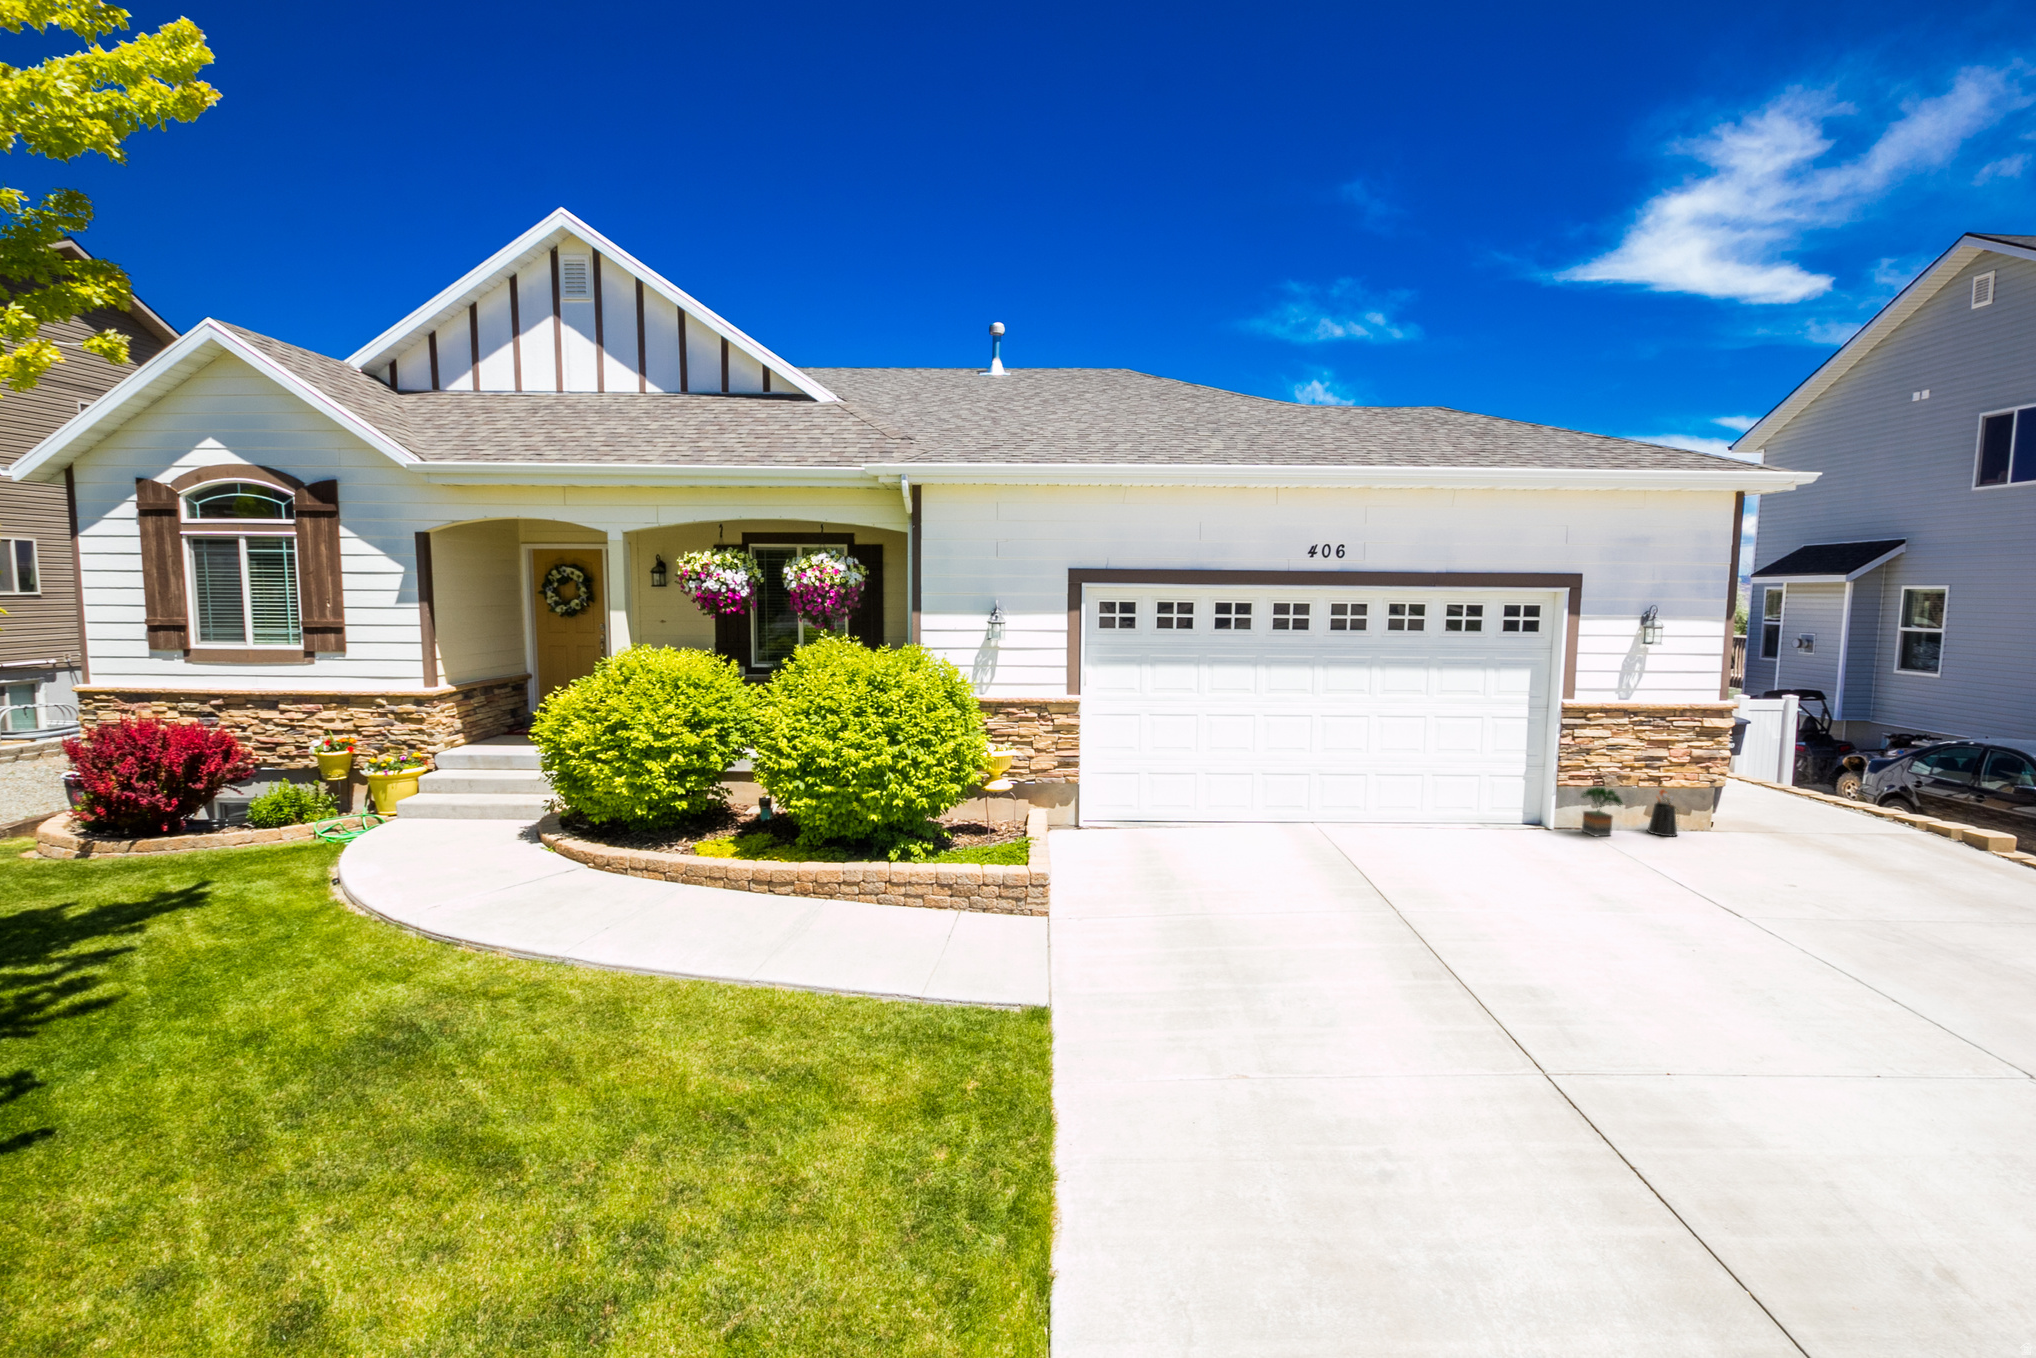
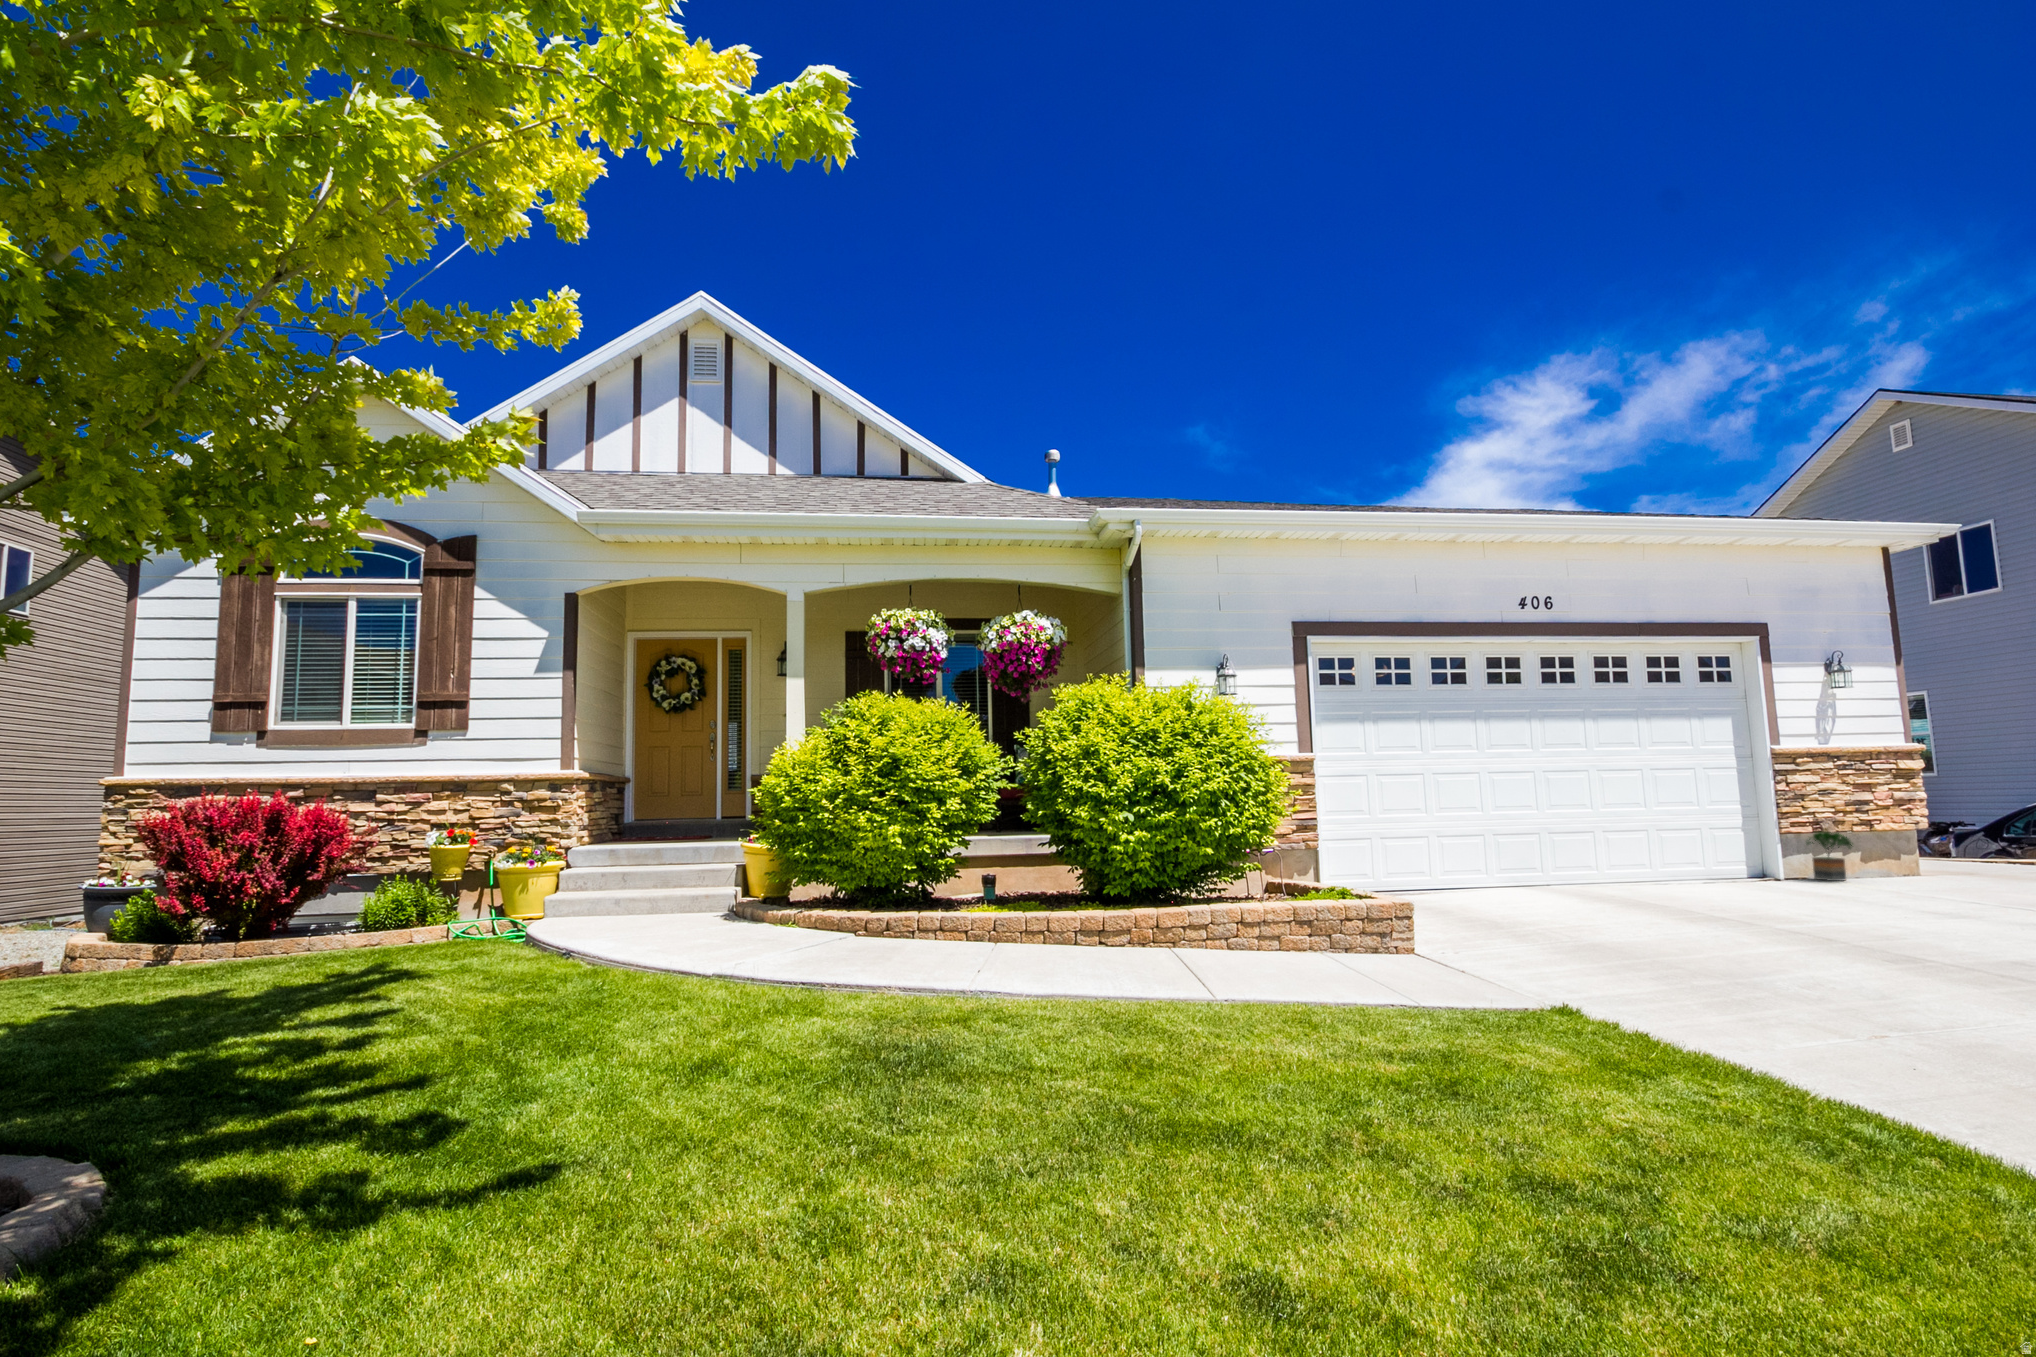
watering can: present [1647,790,1678,837] -> none [1870,832,1905,878]

